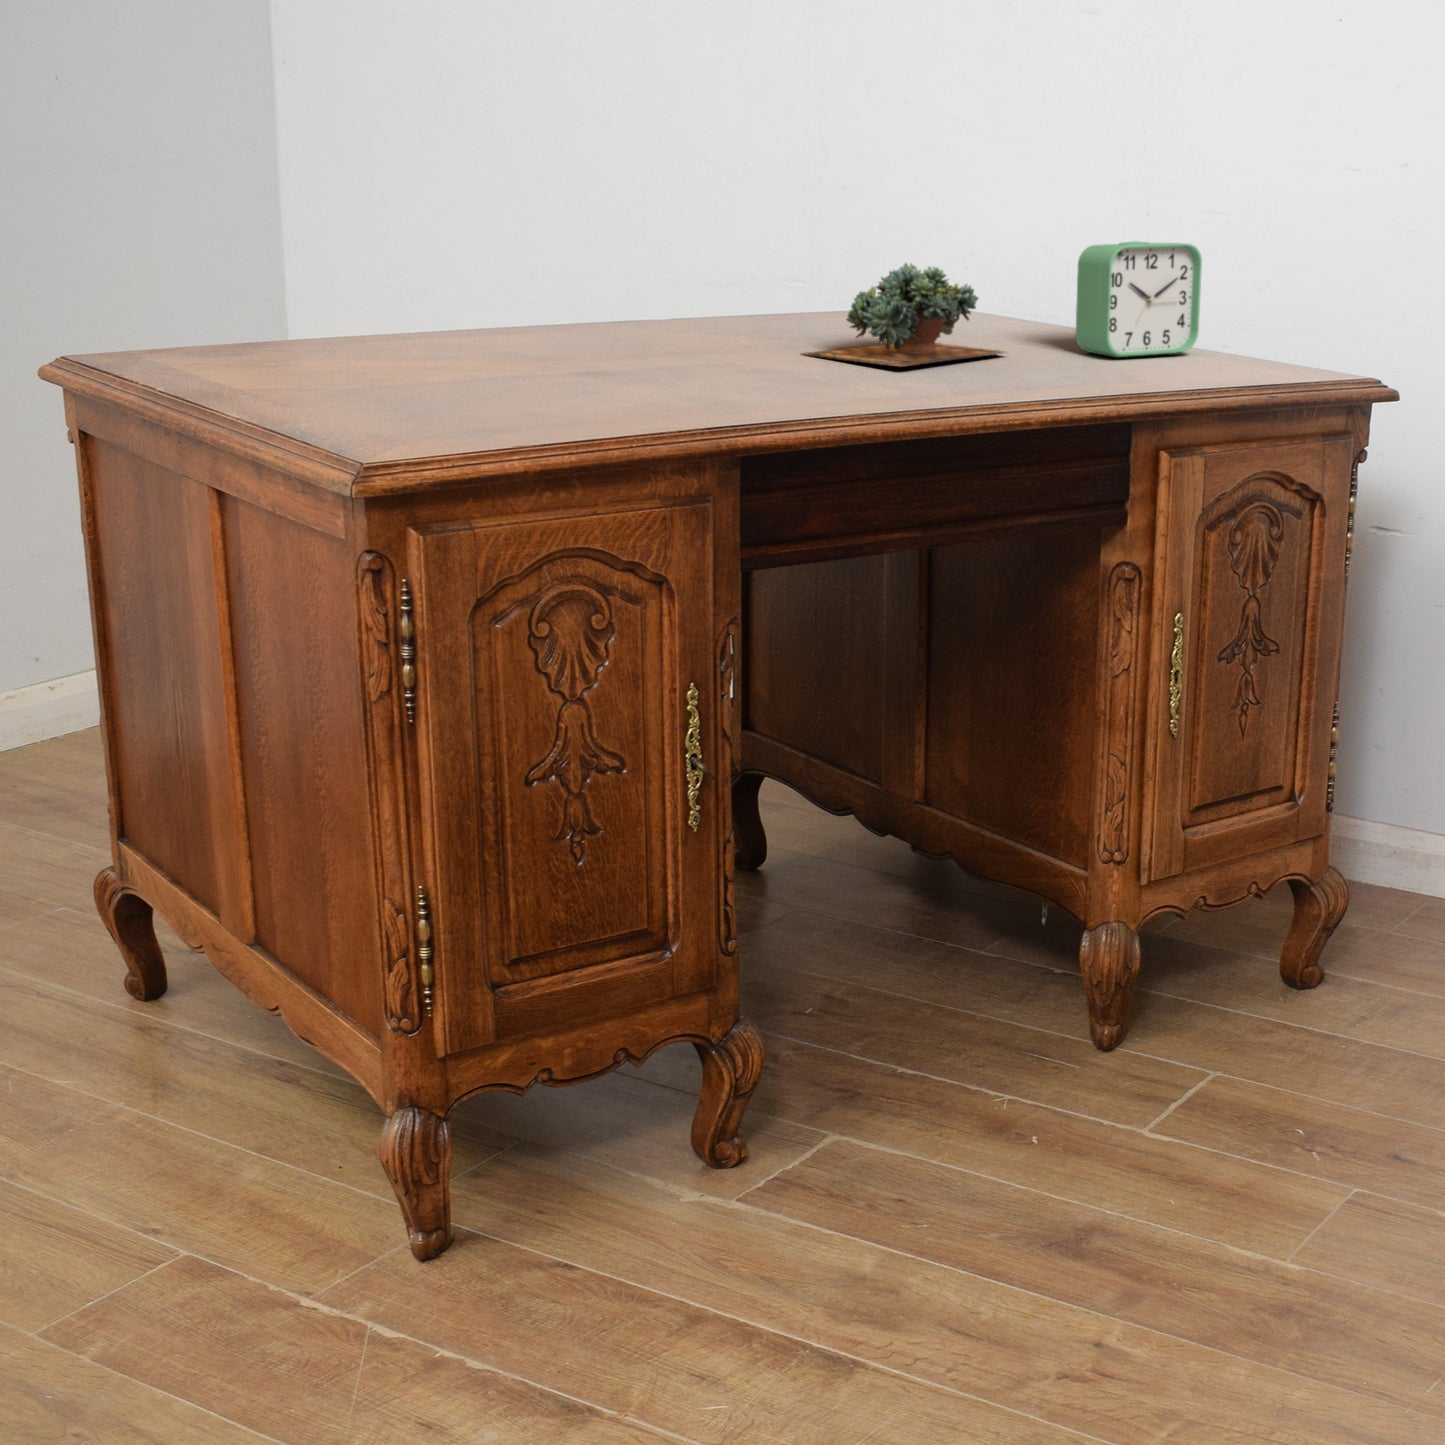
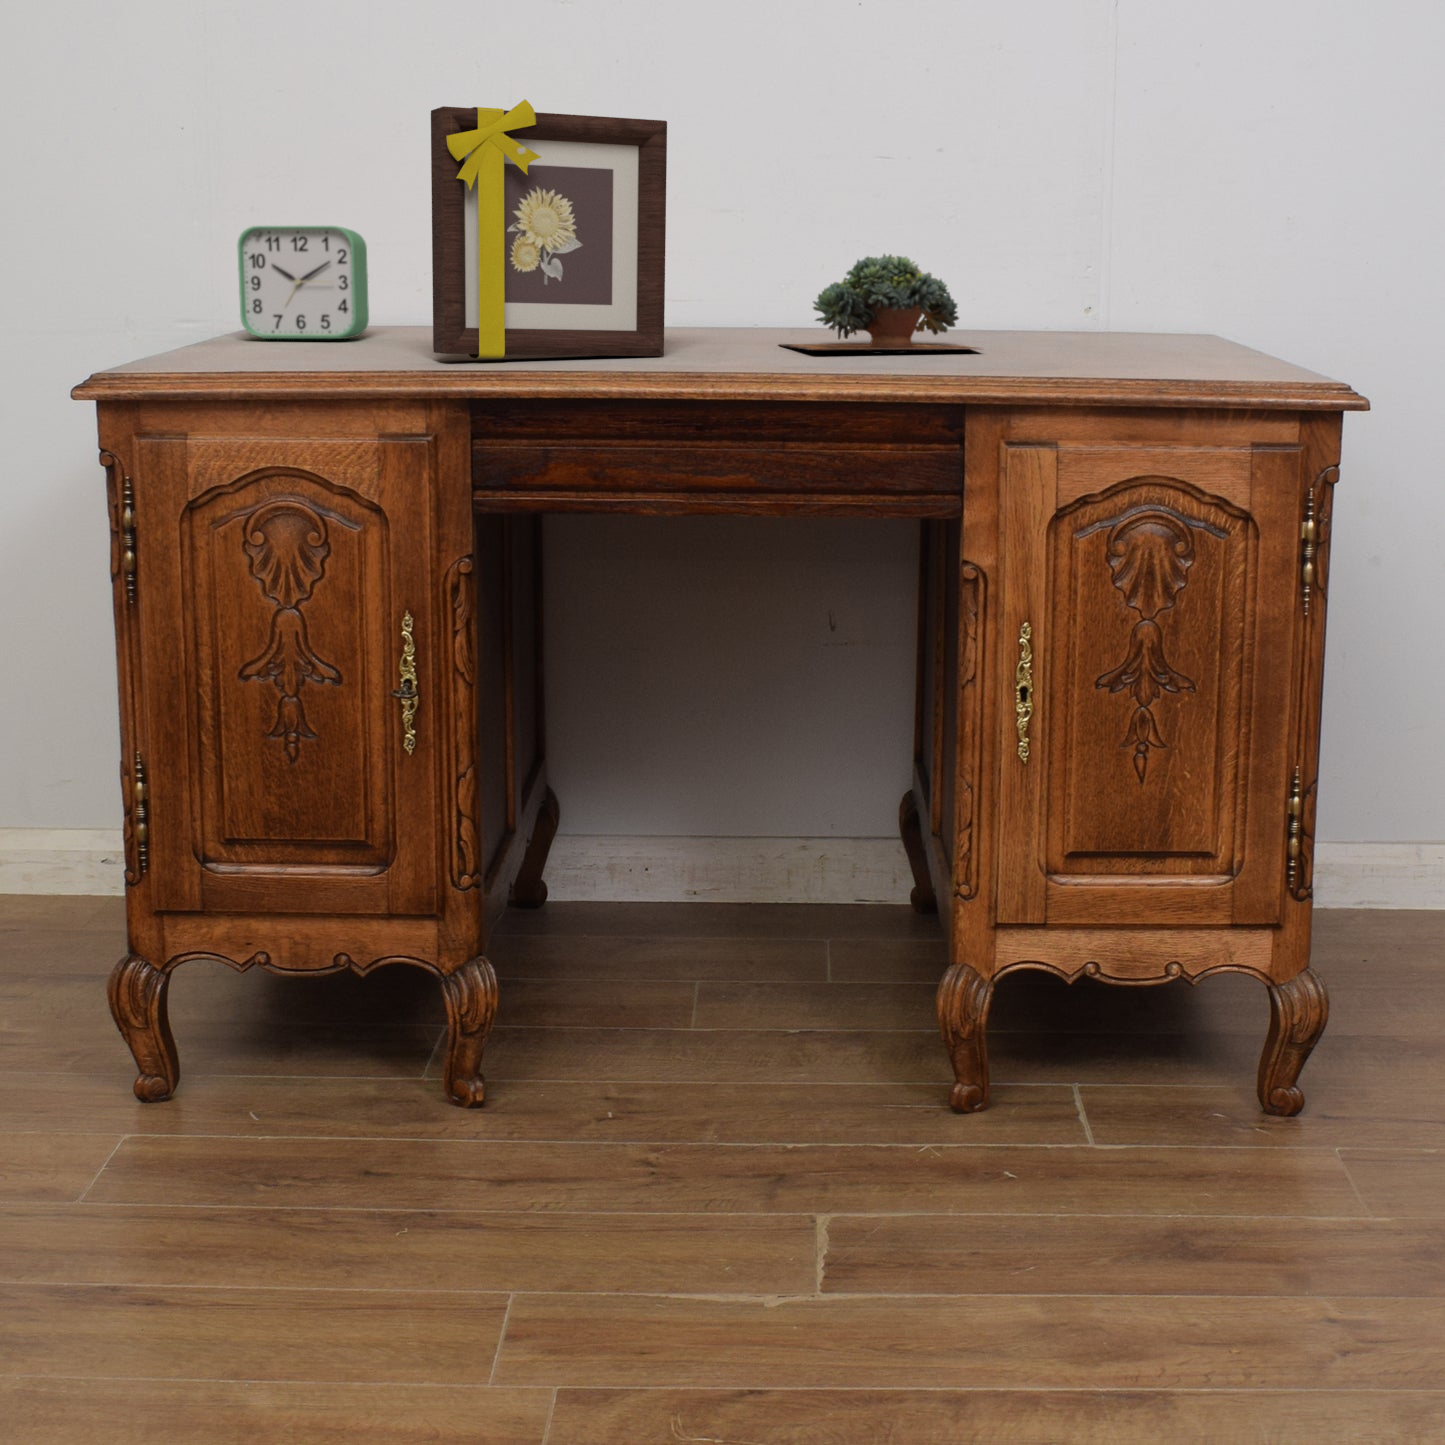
picture frame: none [611,130,789,405] -> present [431,99,667,359]
alarm clock: present [1076,241,1202,357] -> present [238,226,369,339]

